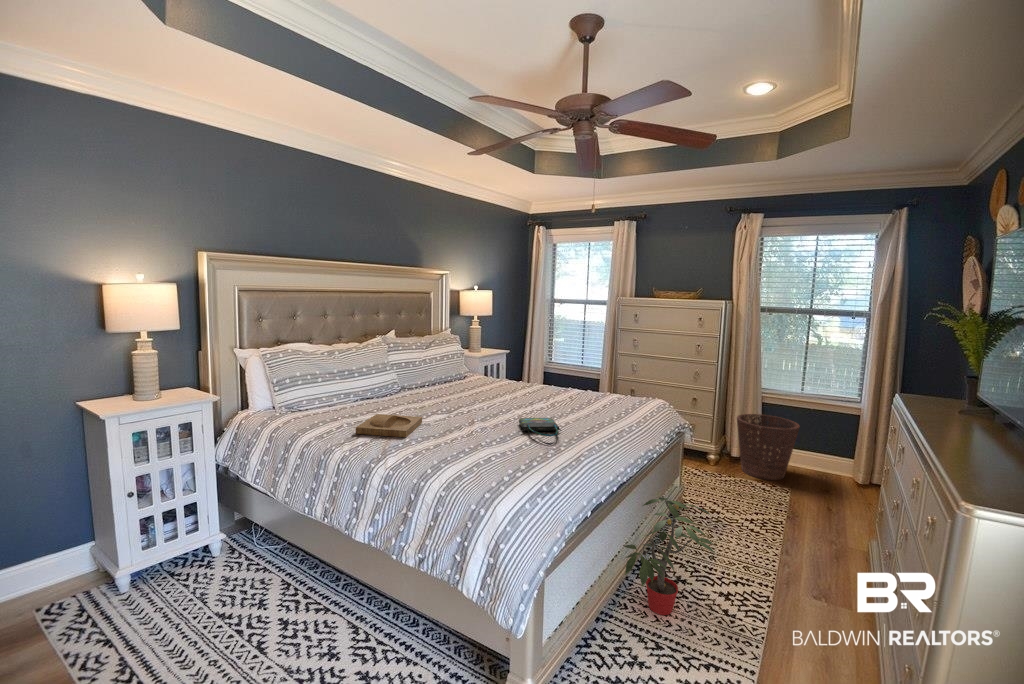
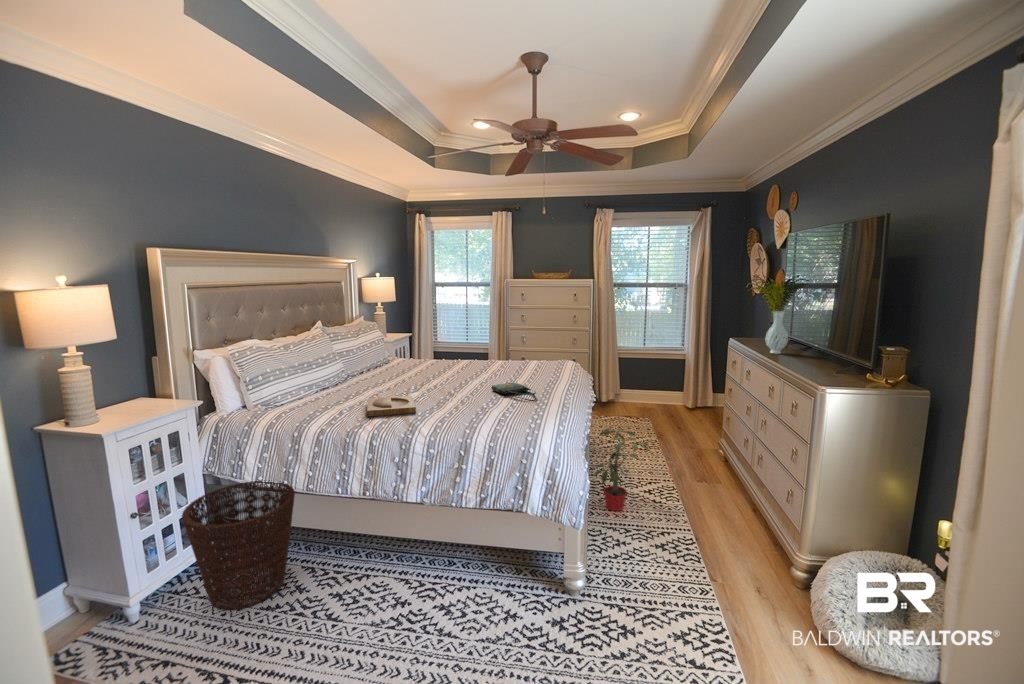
vase: none [949,358,994,429] -> present [766,311,788,354]
basket: present [737,414,800,480] -> present [182,481,295,610]

